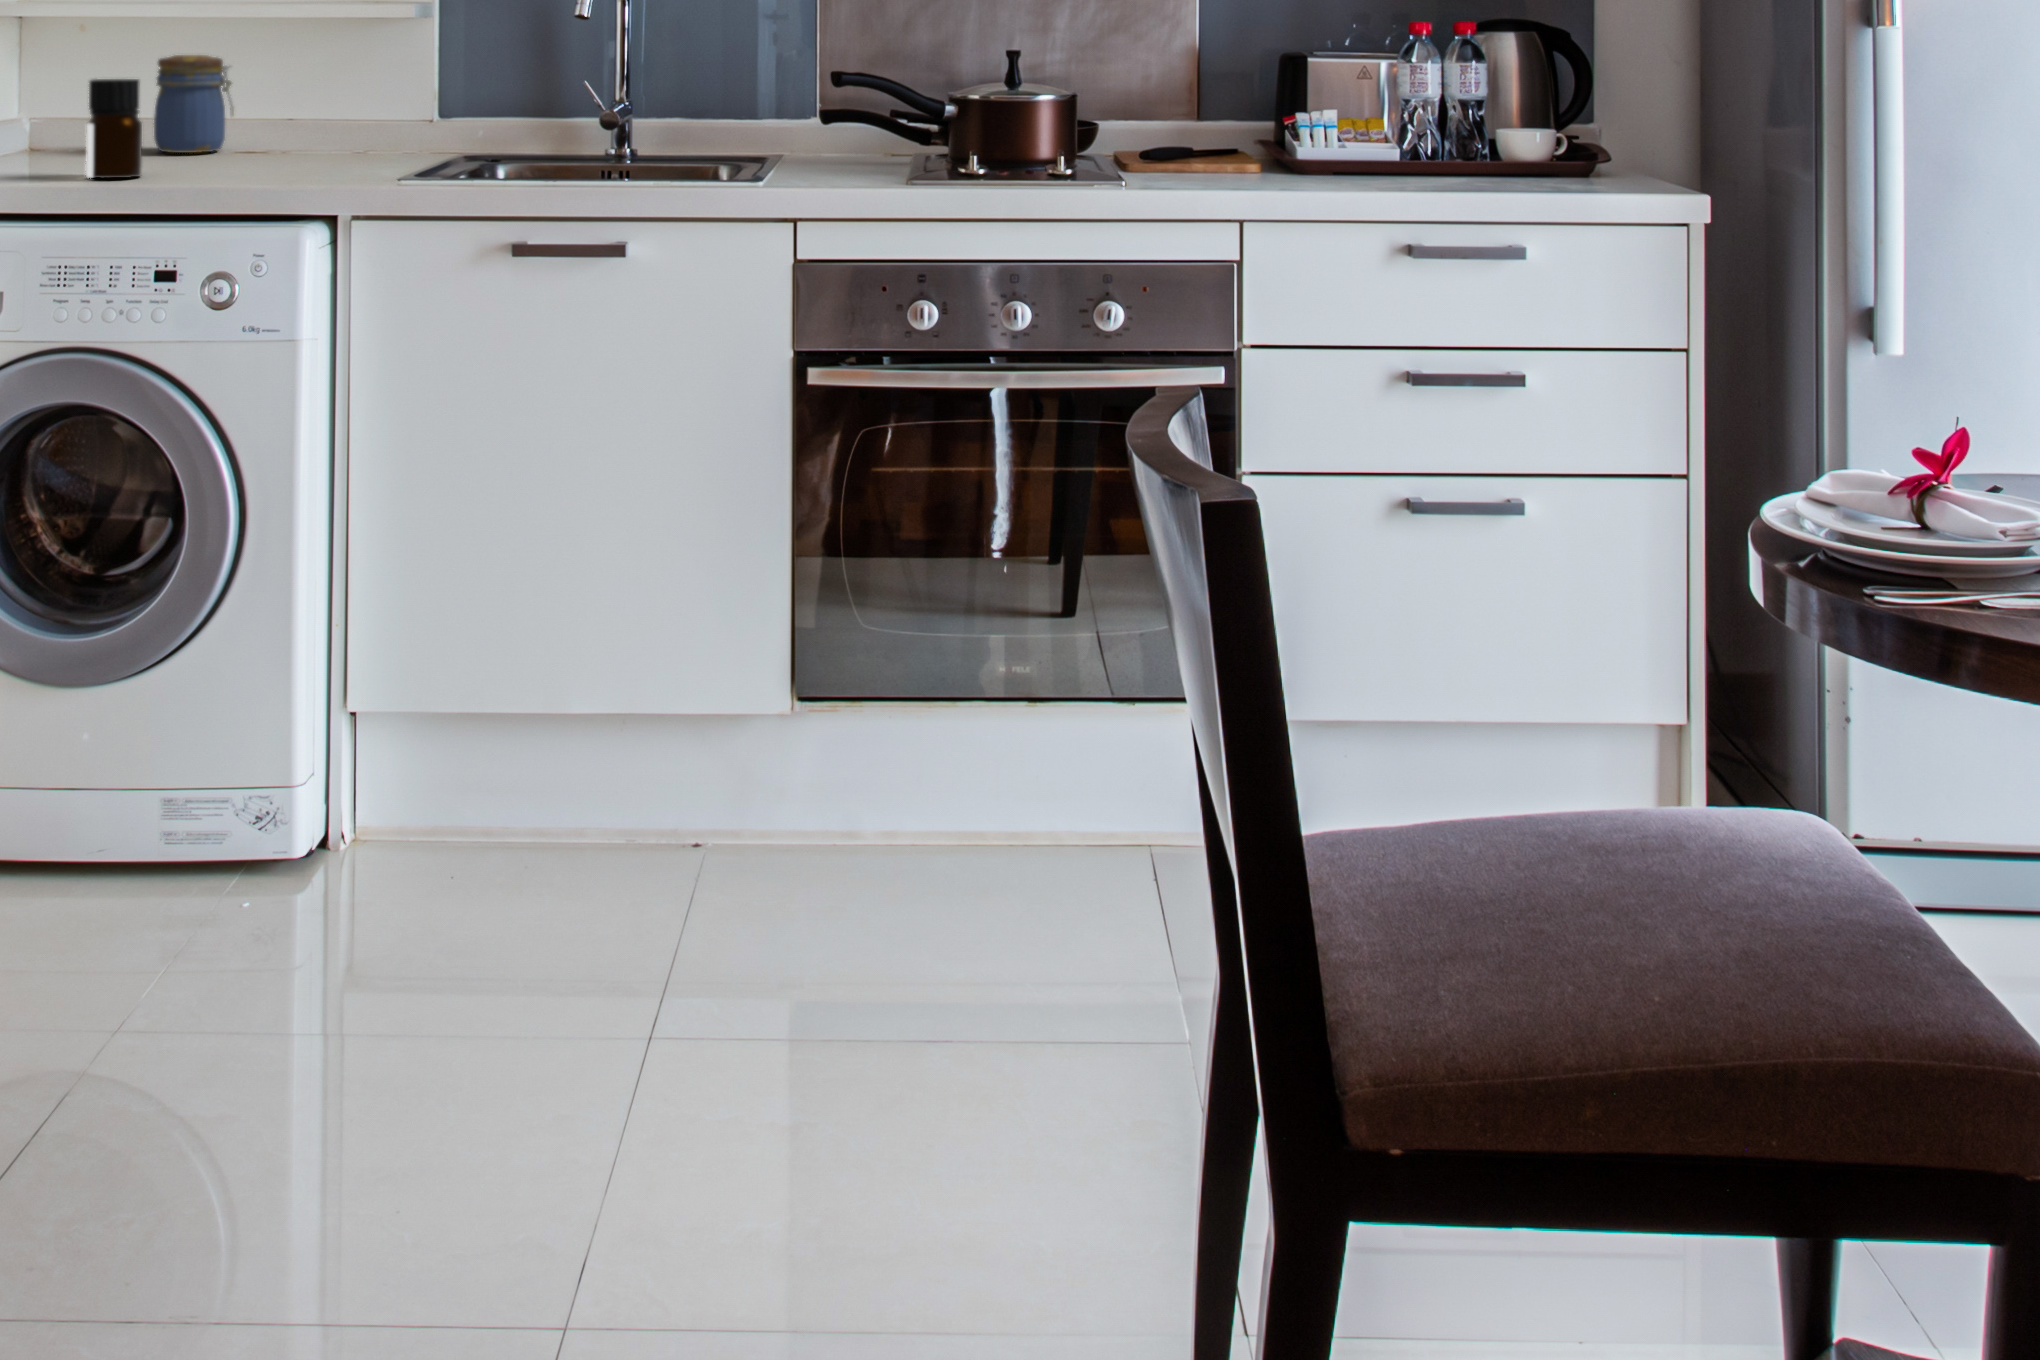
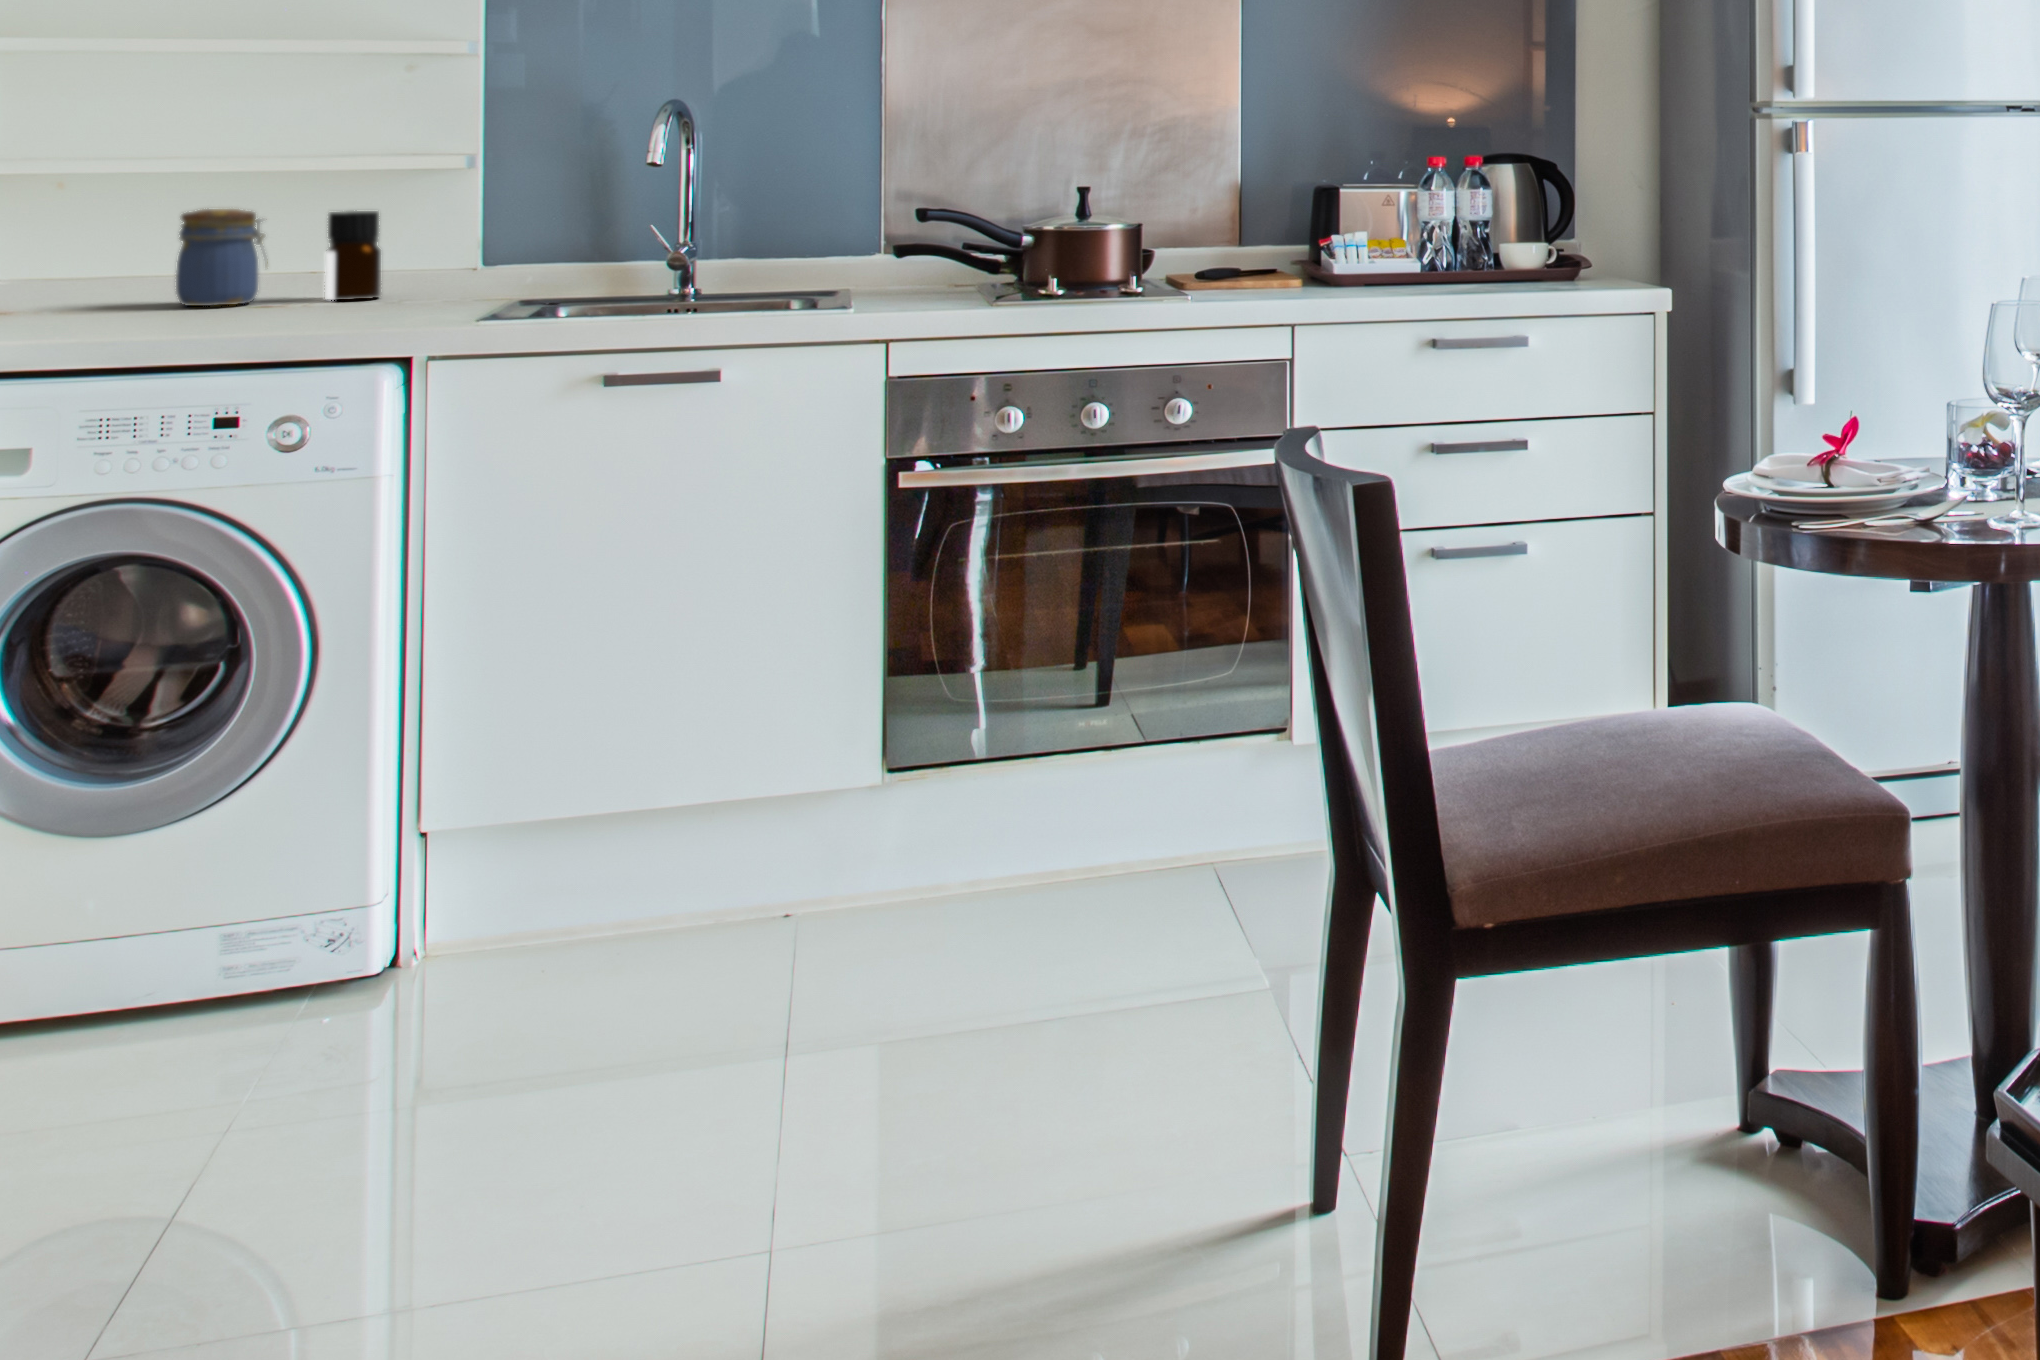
bottle: present [86,79,142,178] -> present [325,211,381,300]

